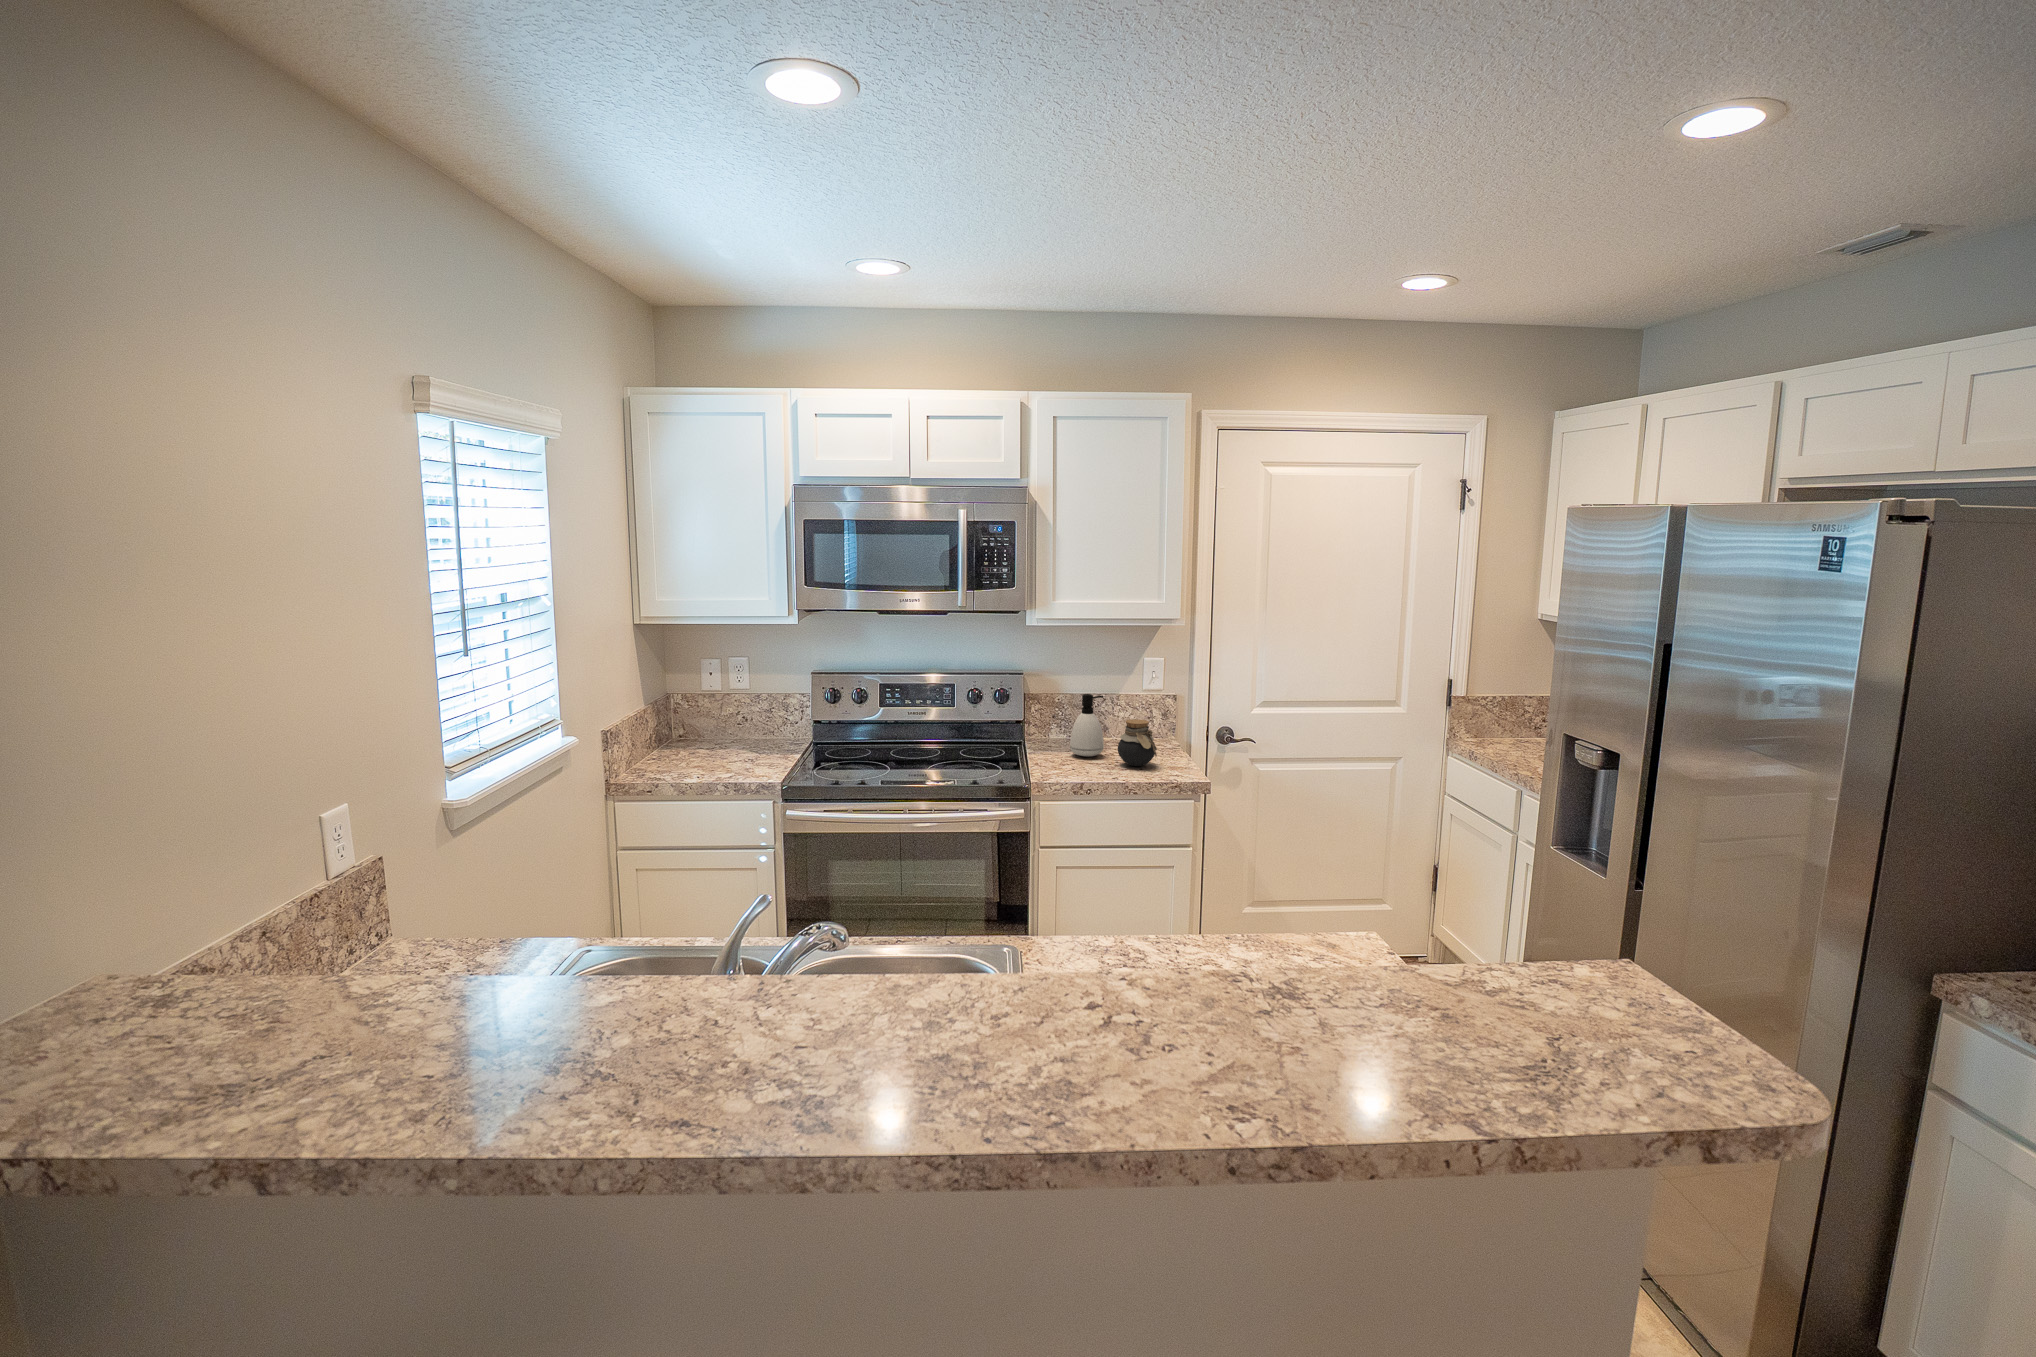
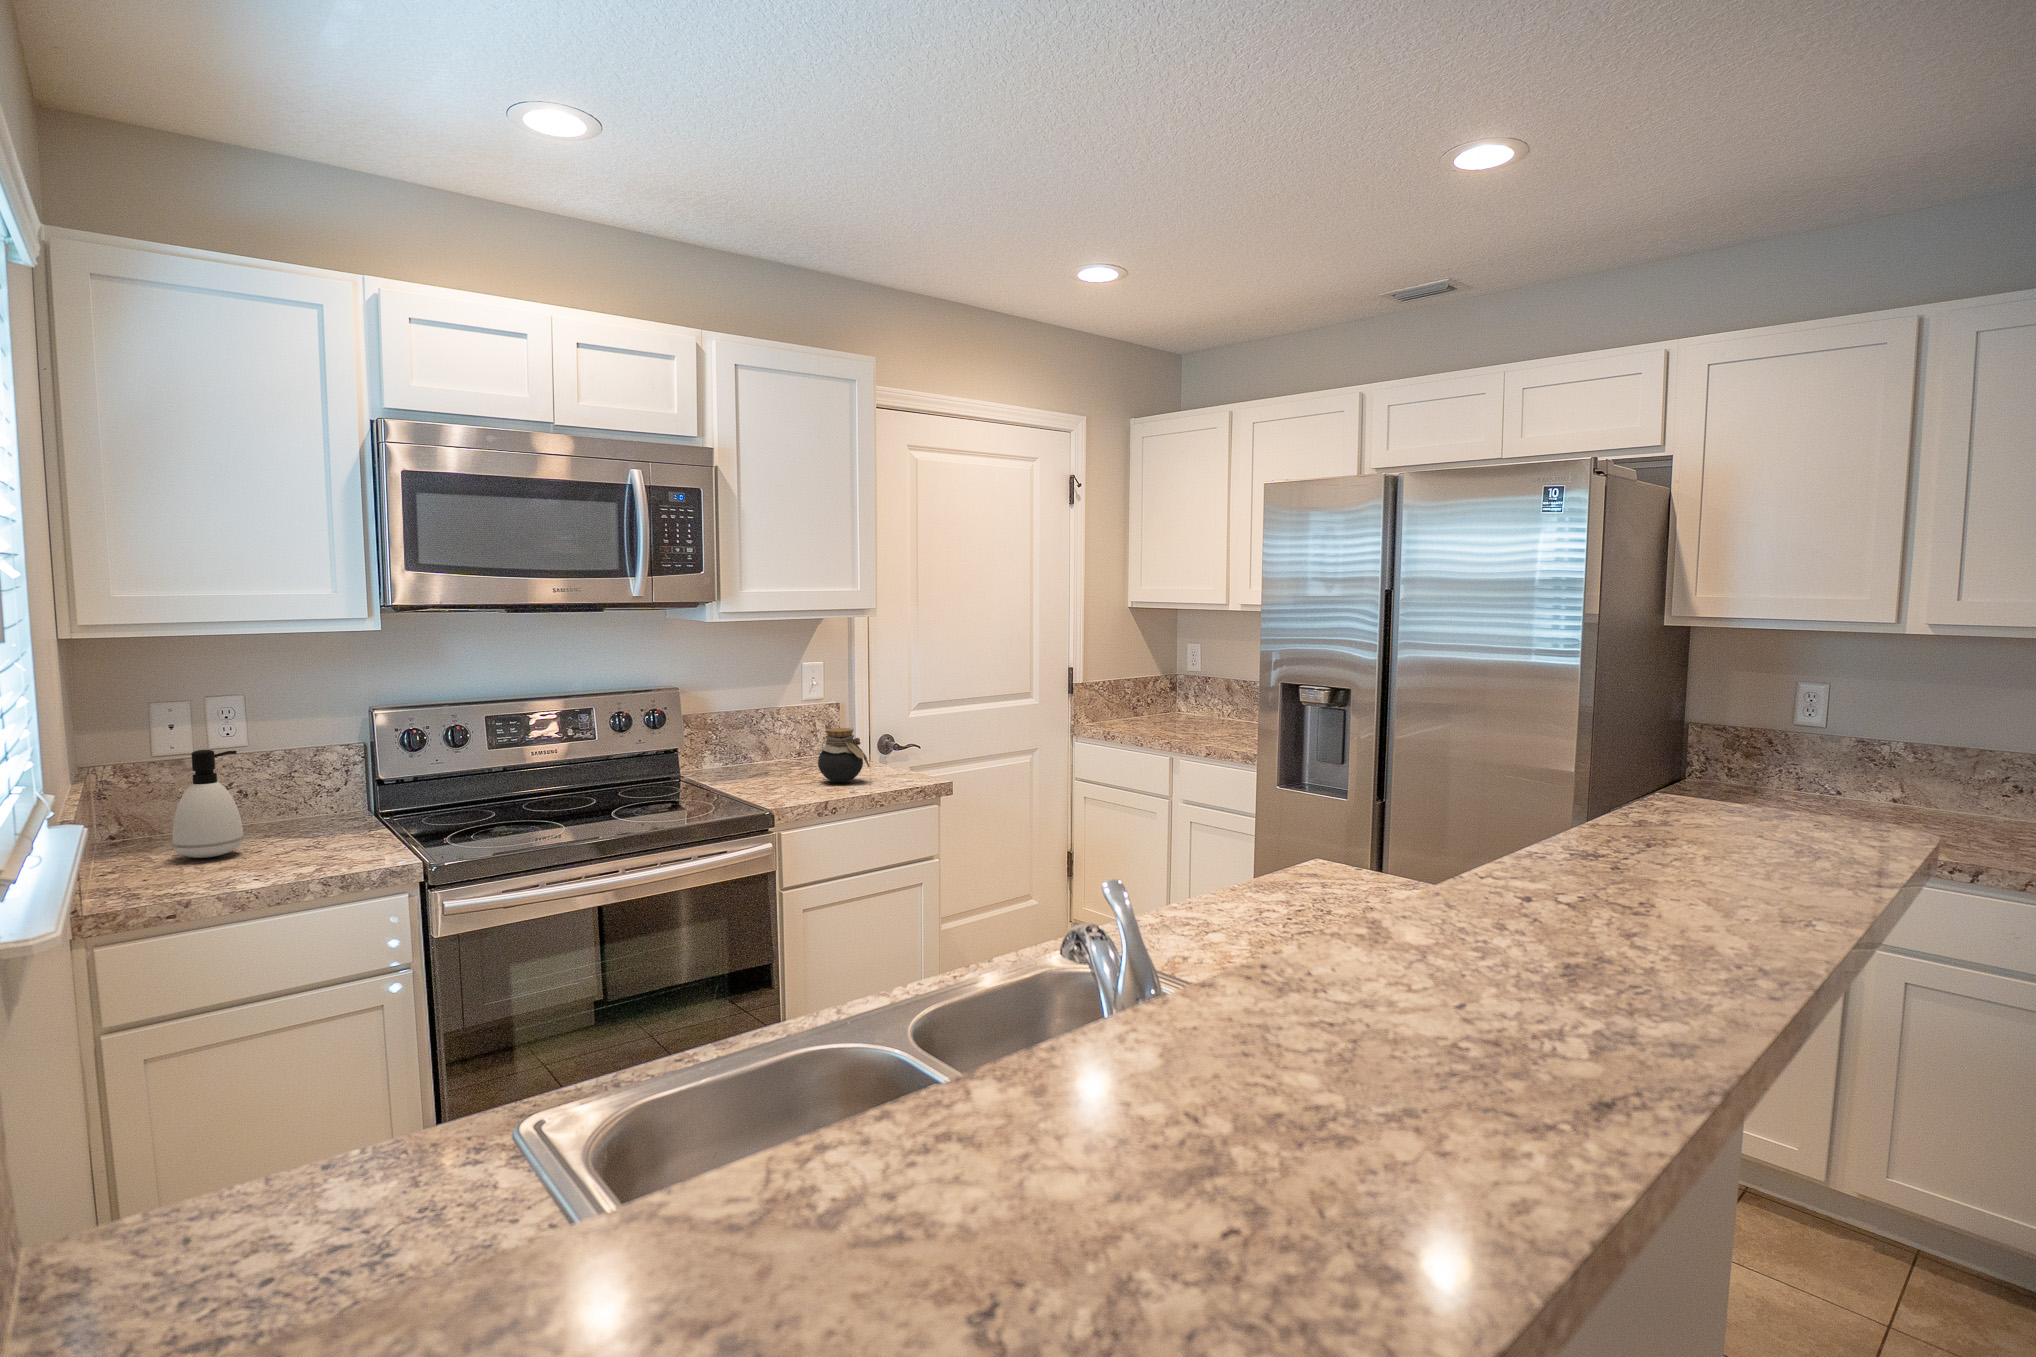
soap dispenser: present [1070,694,1104,757] -> present [172,750,244,858]

